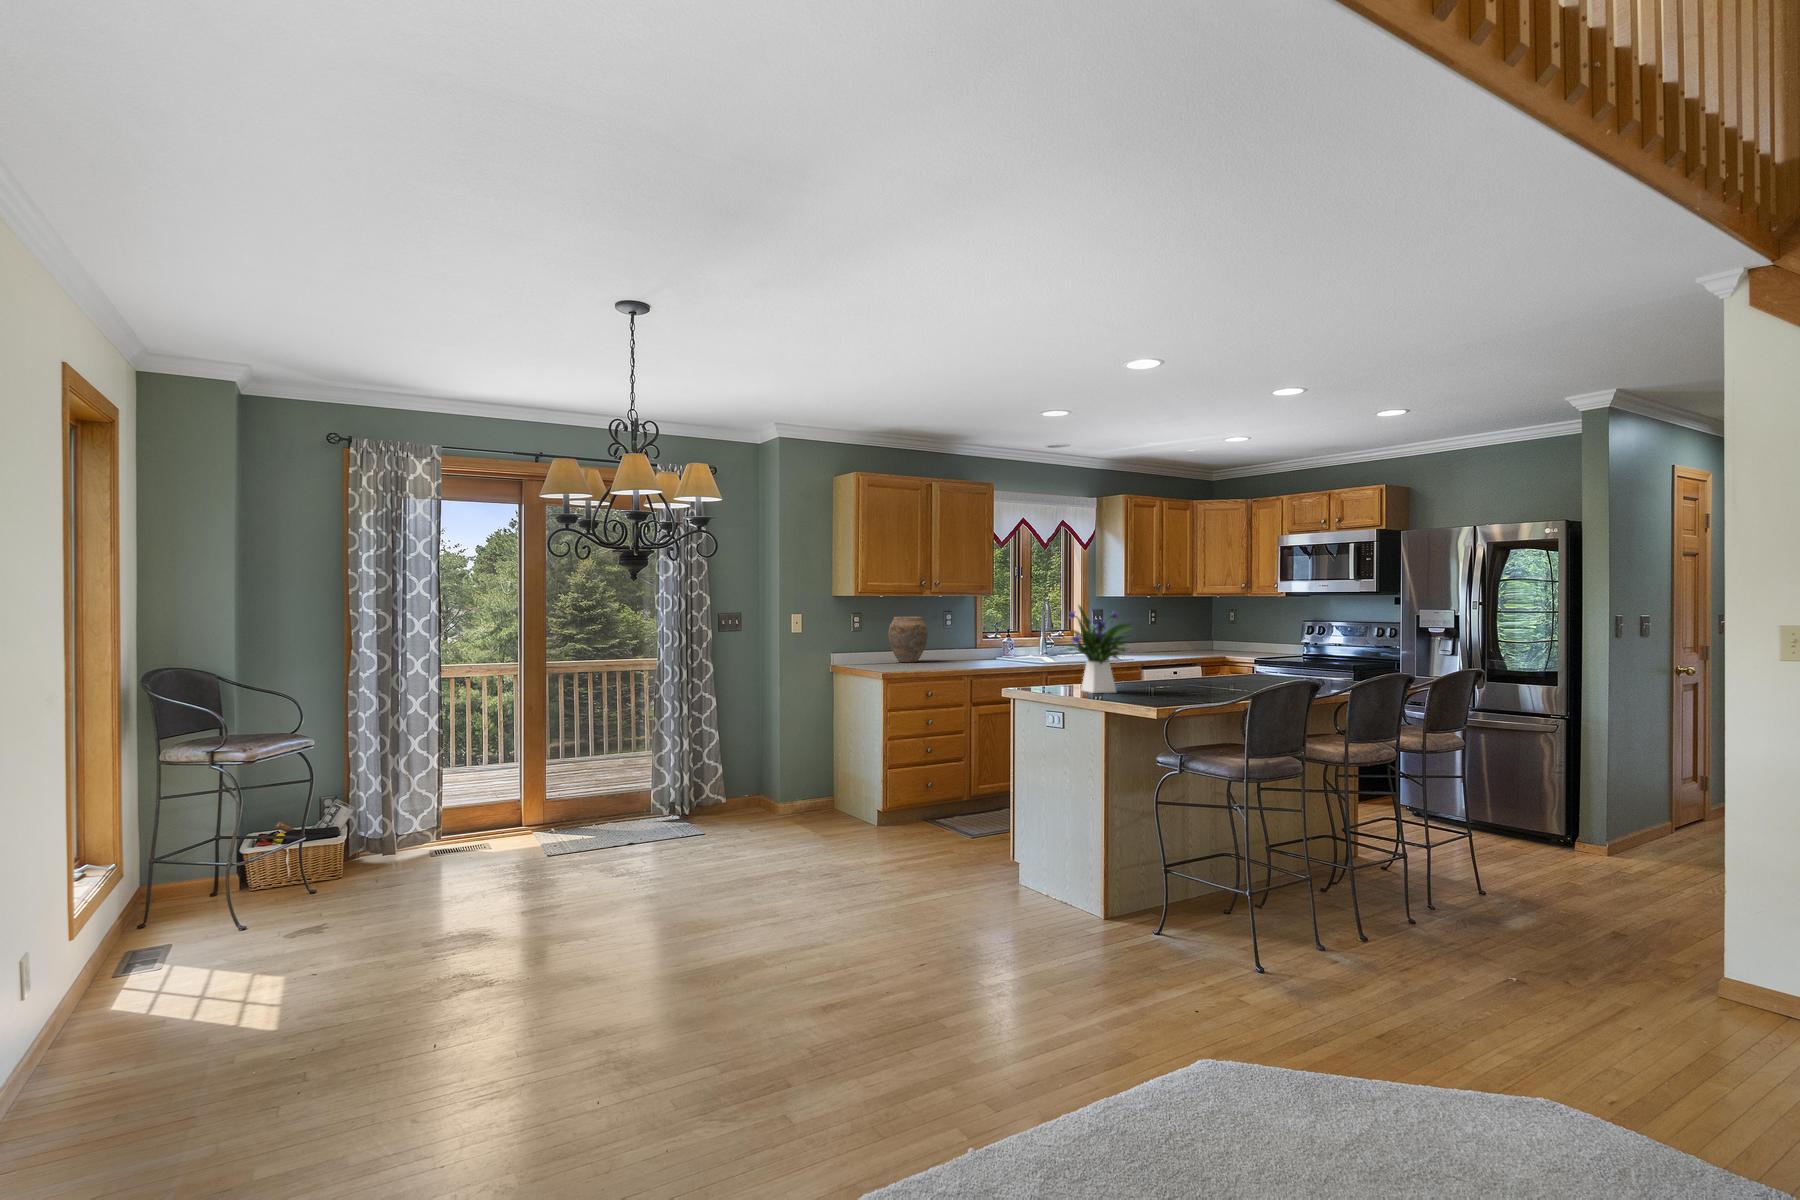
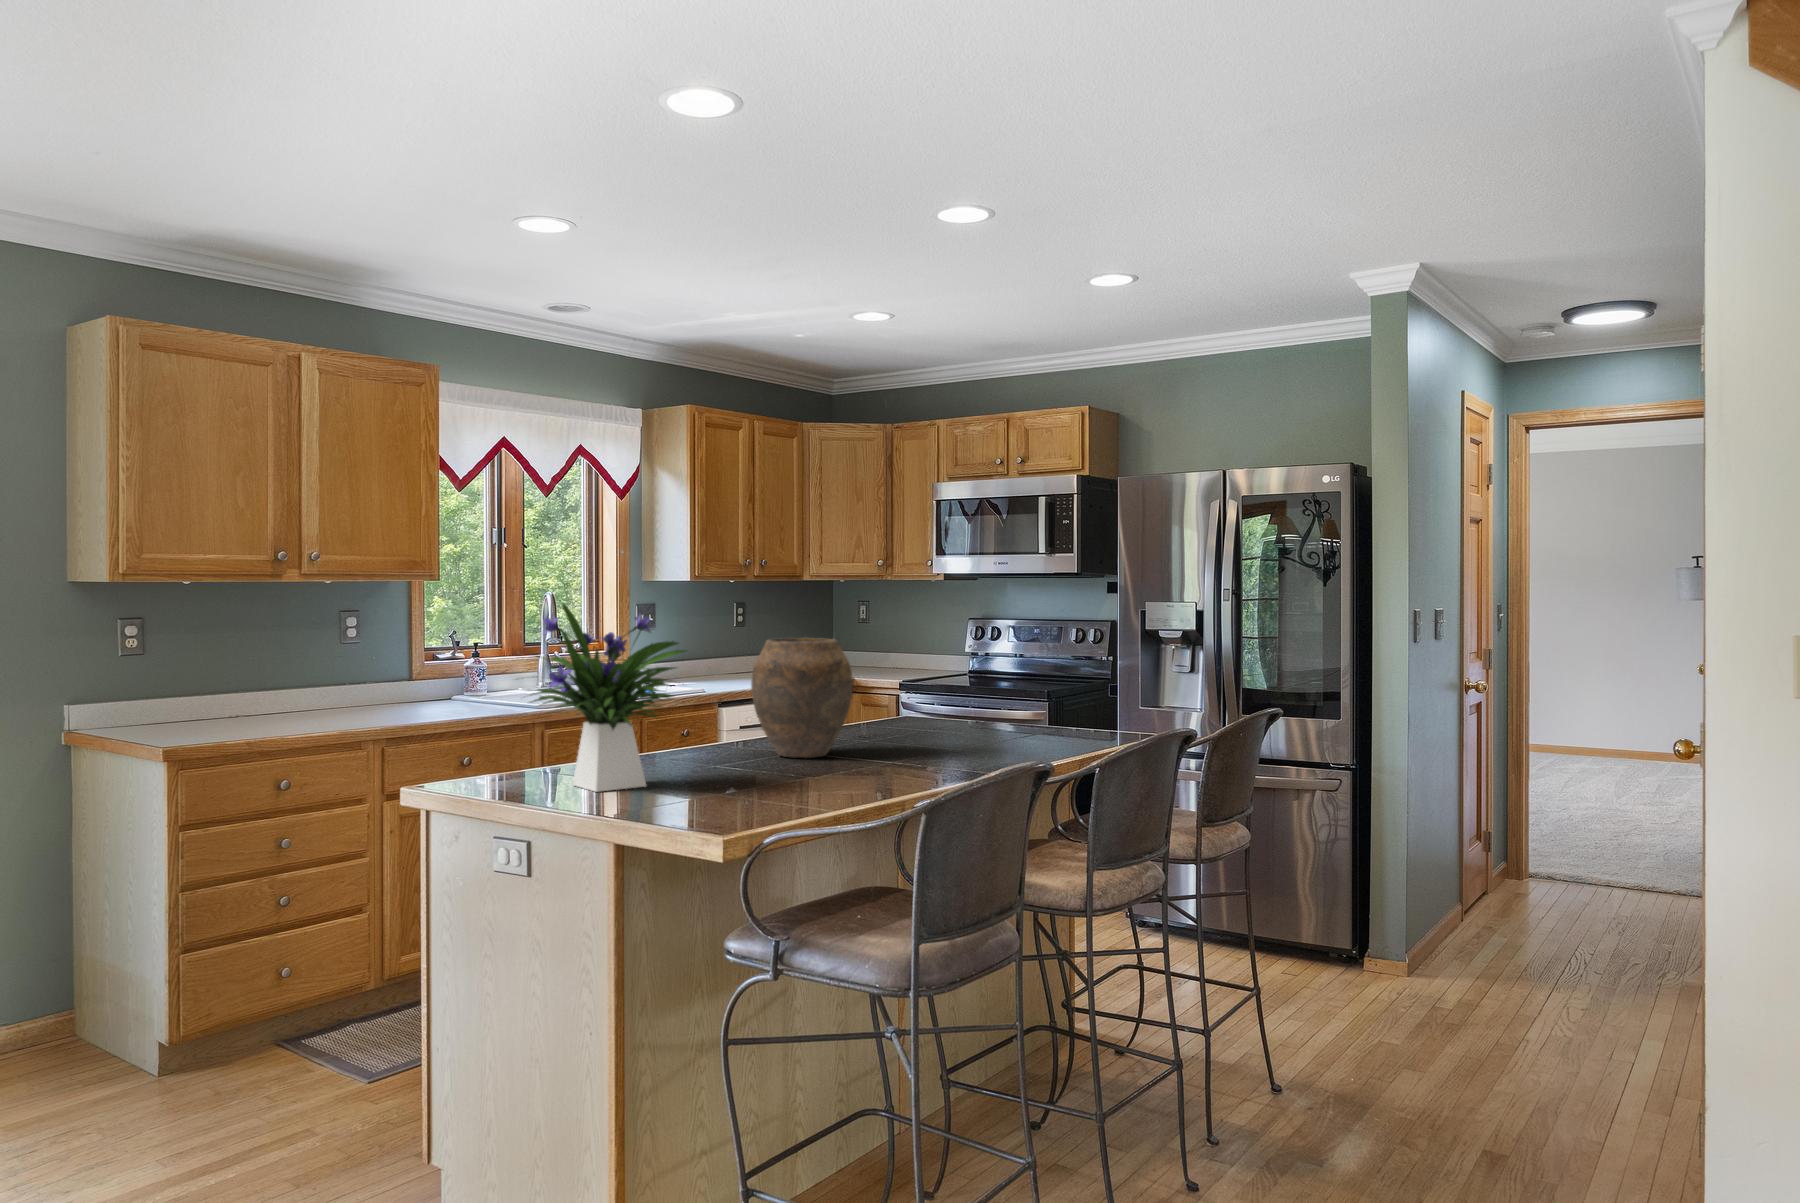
vase: present [888,616,928,662] -> present [751,638,853,758]

